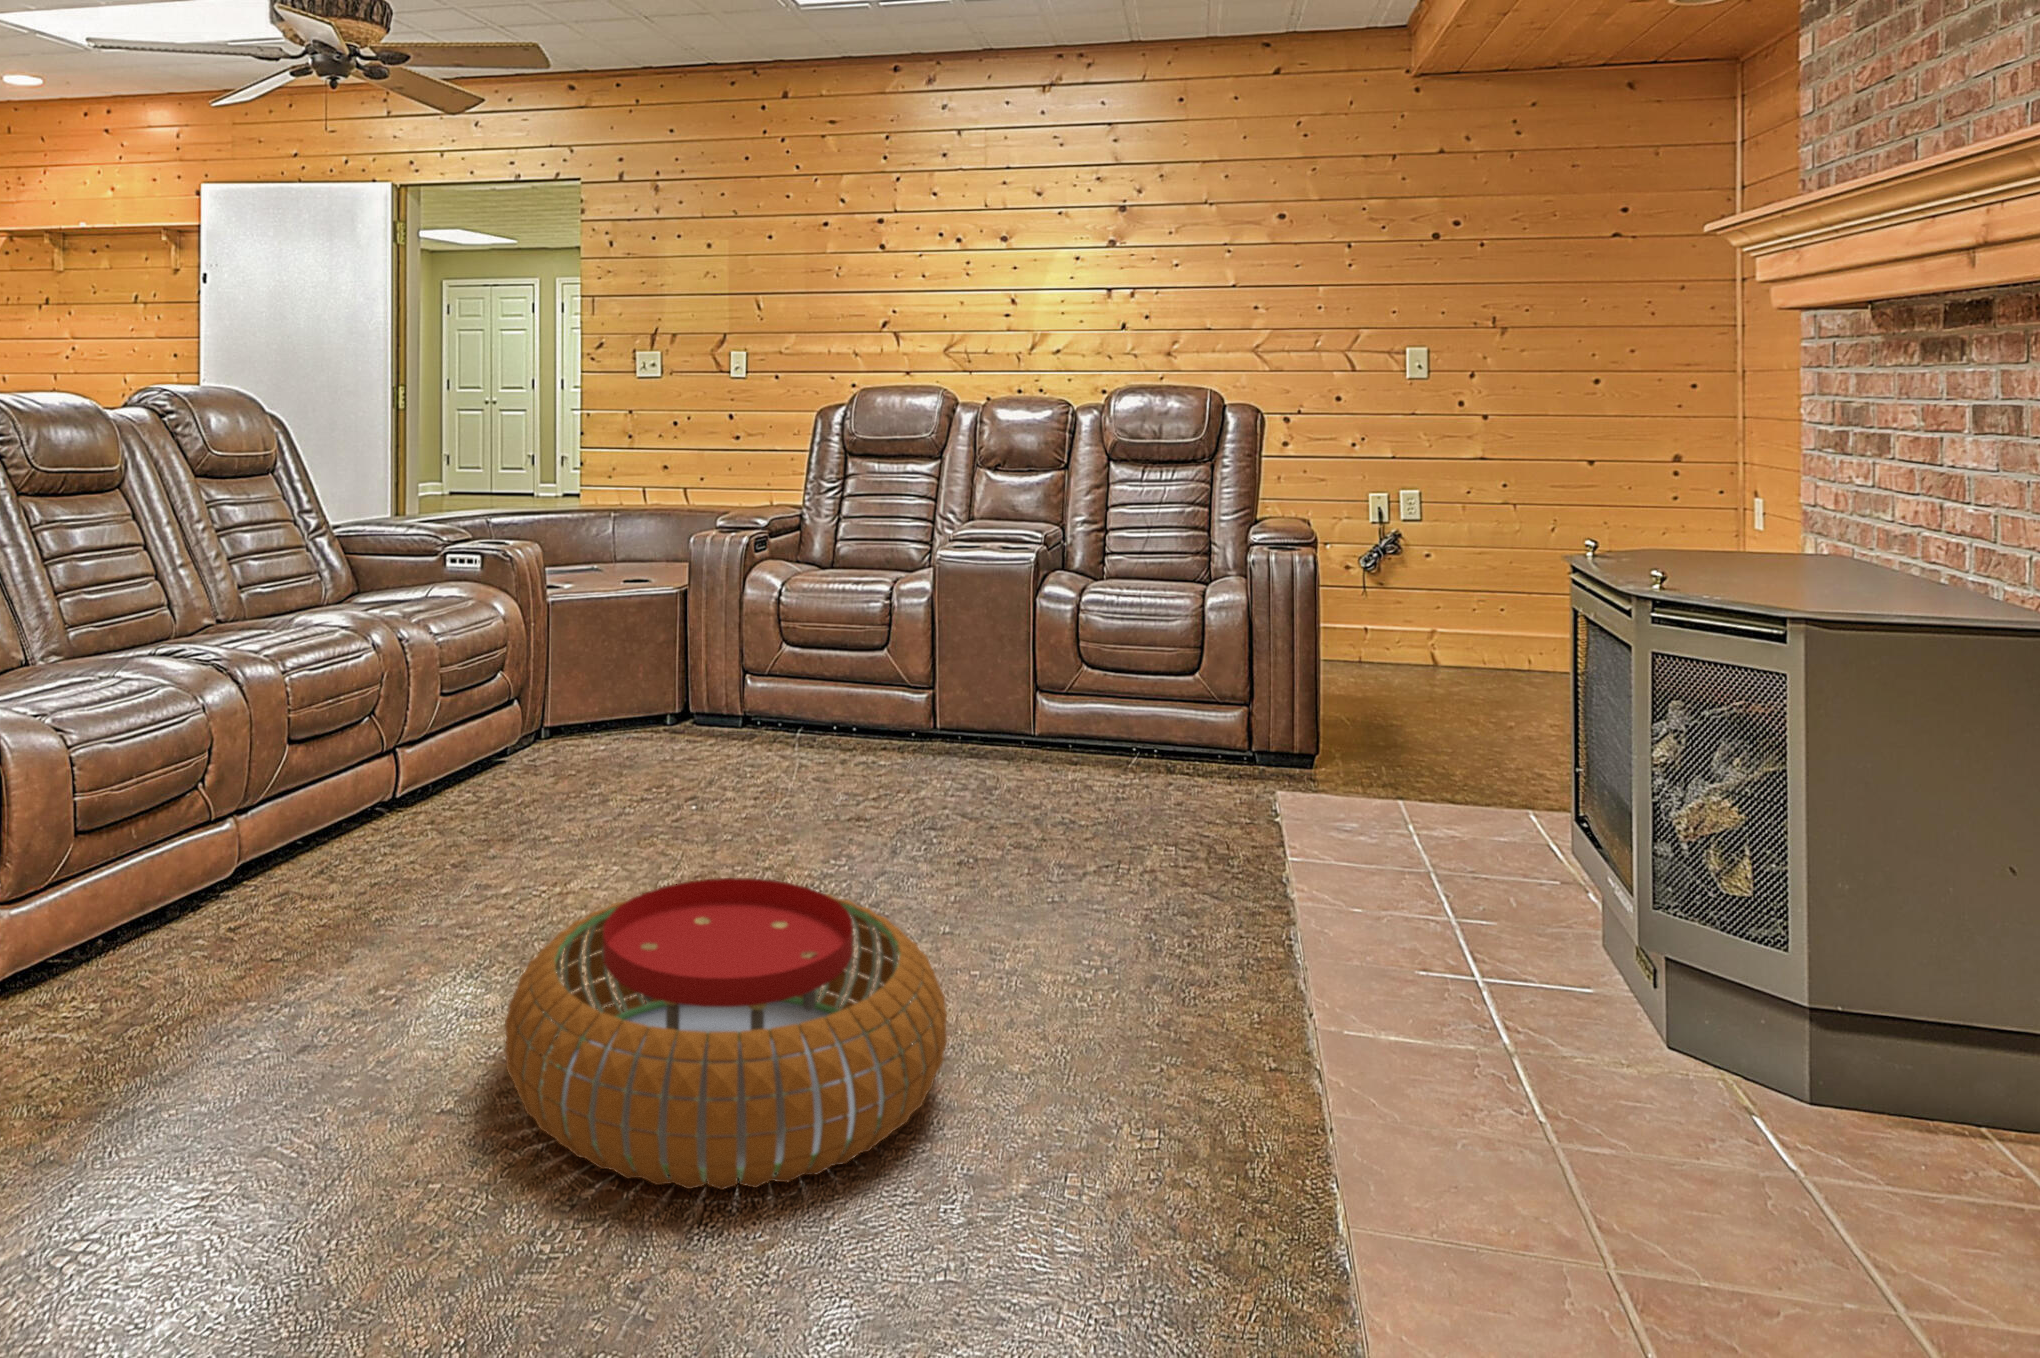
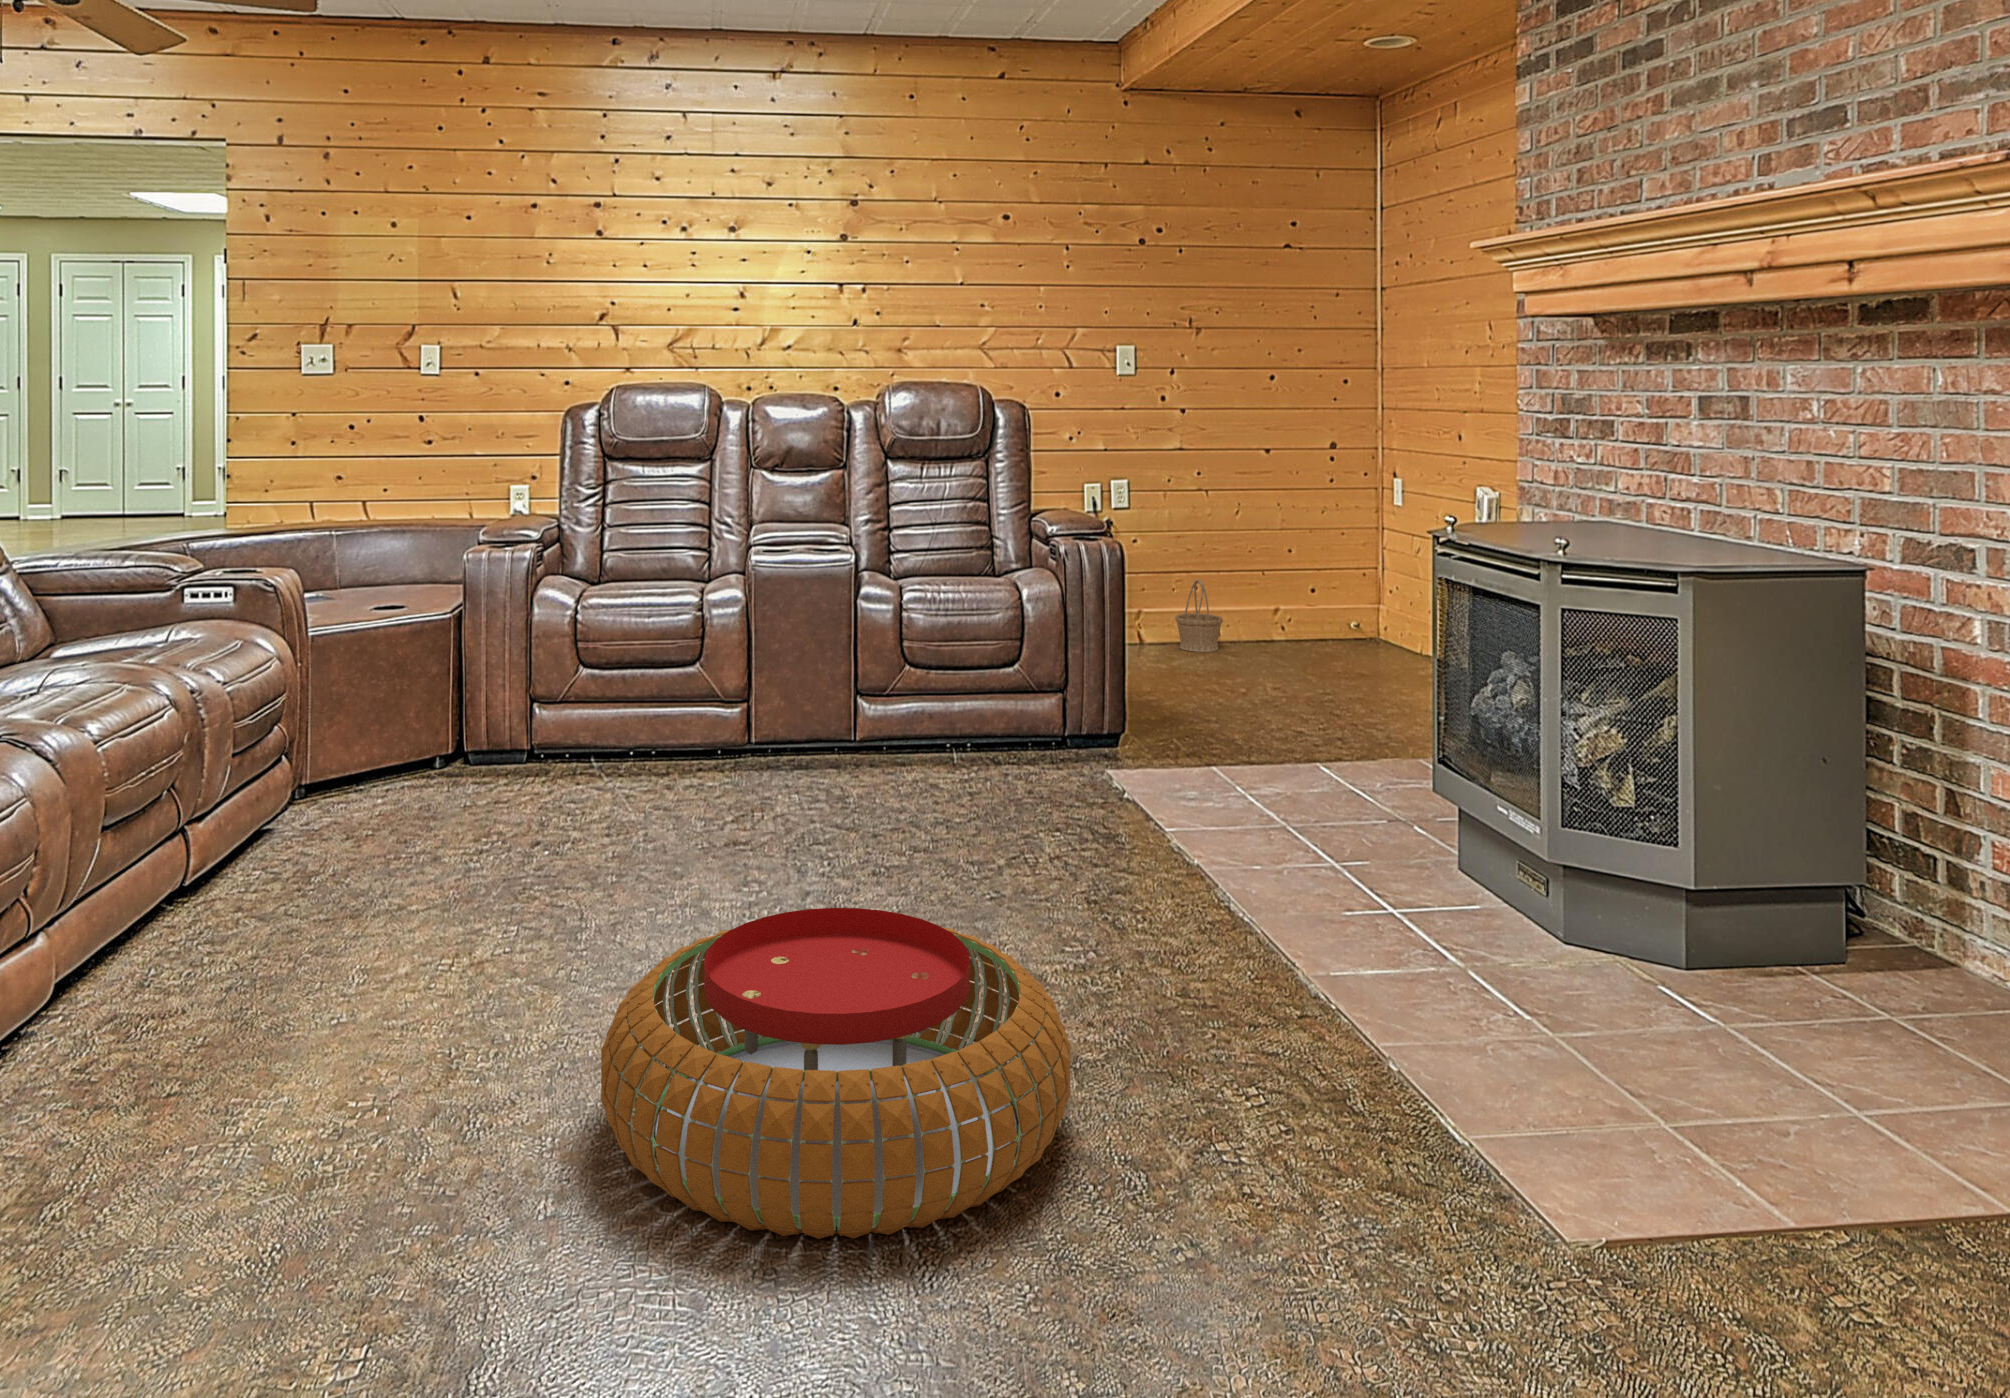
basket: none [1469,599,1525,678] -> present [1175,579,1223,652]

